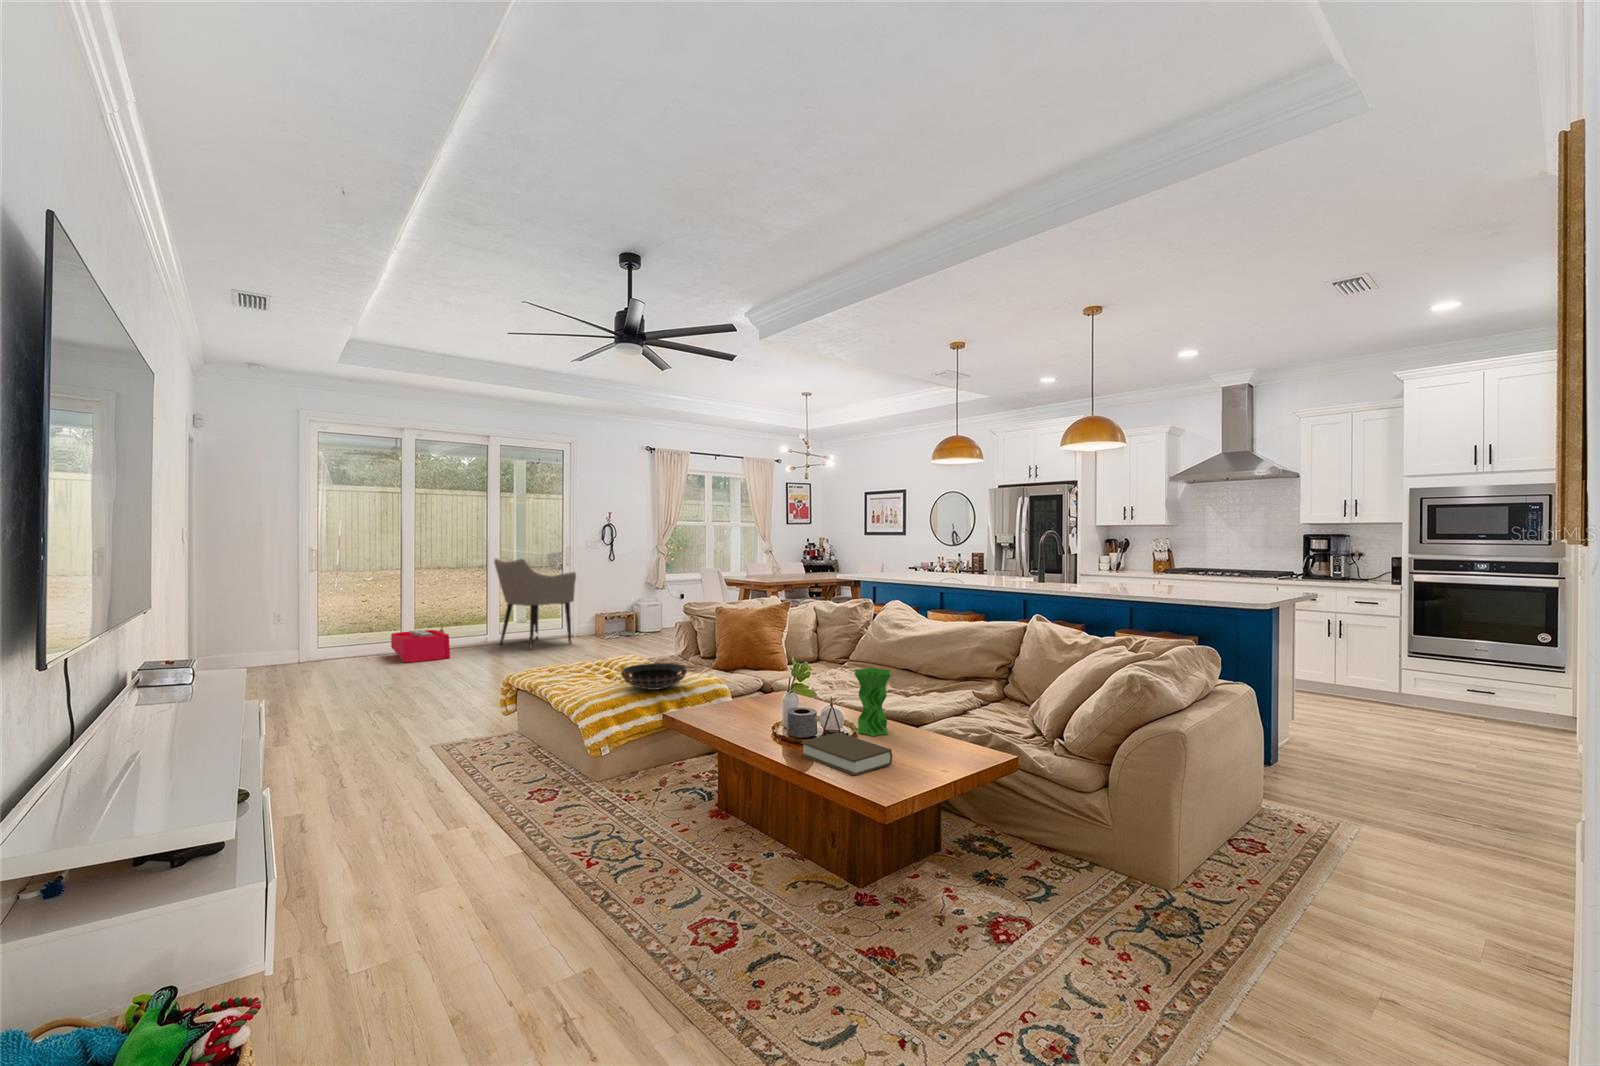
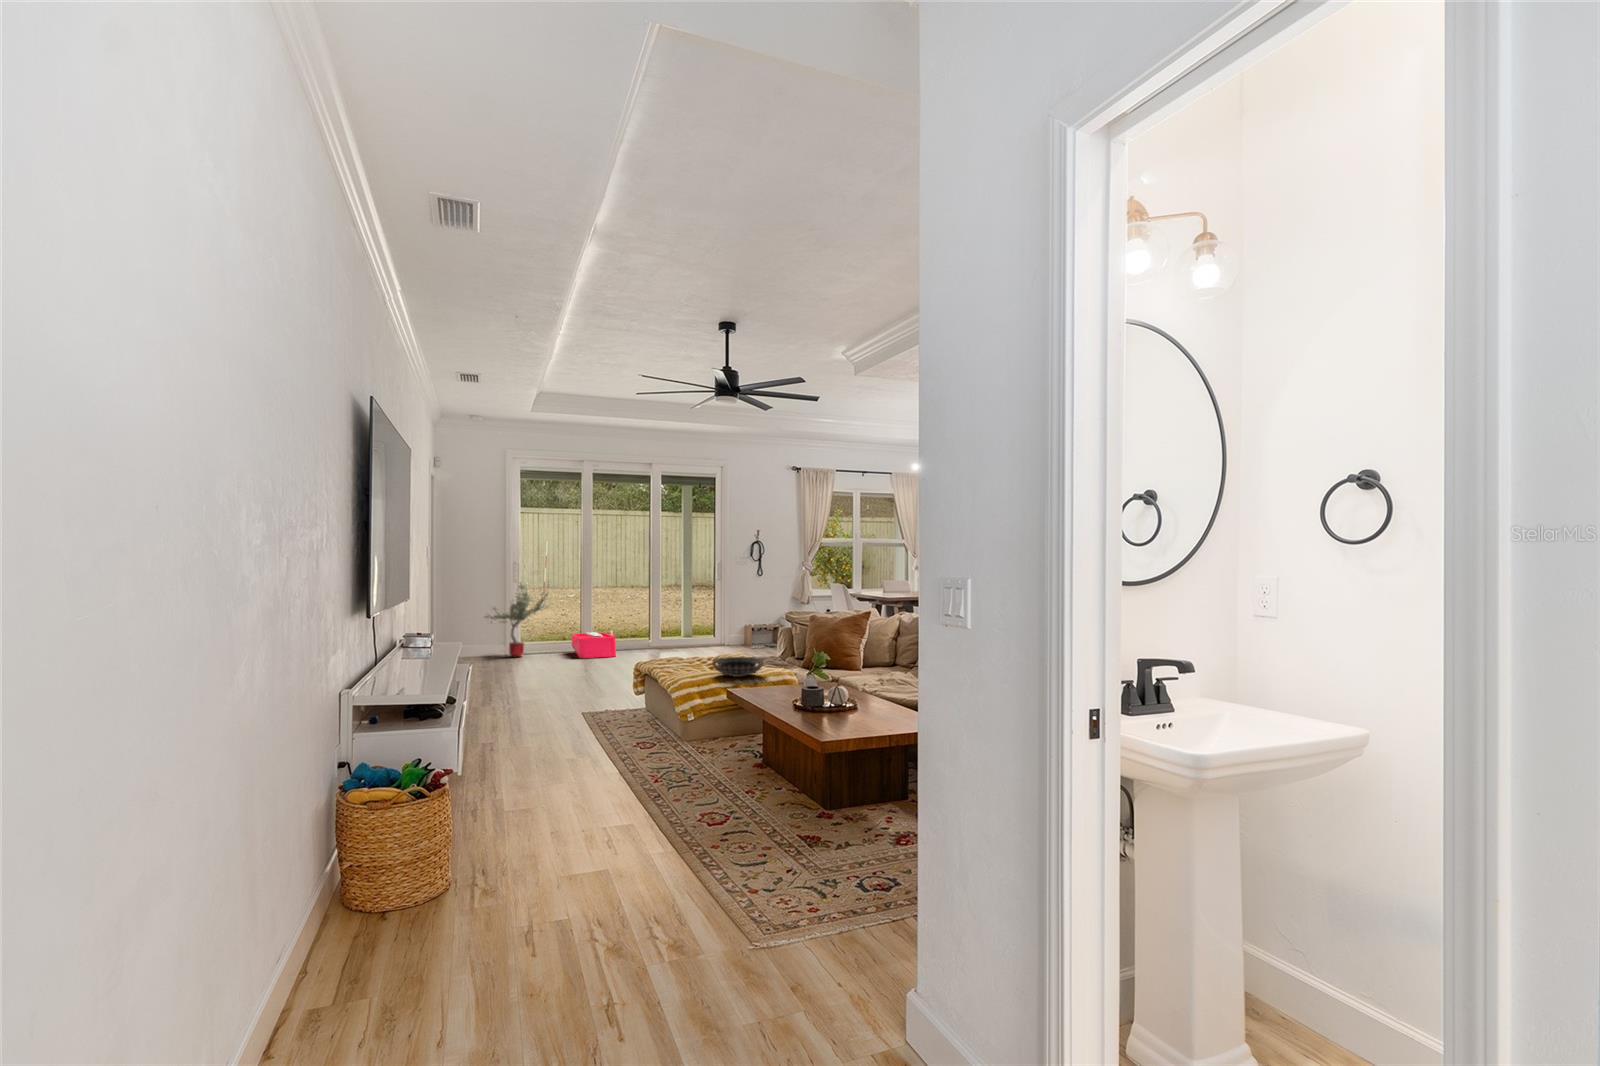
armchair: present [494,559,576,649] -> none [655,572,723,653]
potted tree: none [269,572,361,666] -> present [485,582,548,657]
vase: present [854,668,892,736] -> none [860,661,892,712]
book: present [801,732,892,776] -> none [804,705,864,730]

